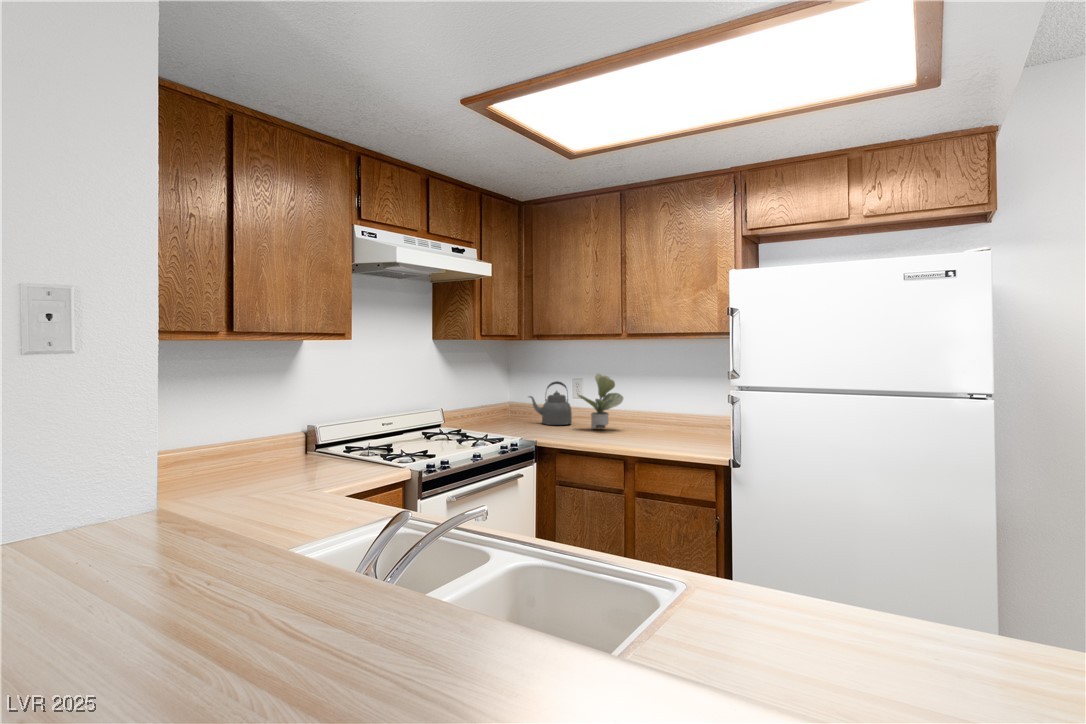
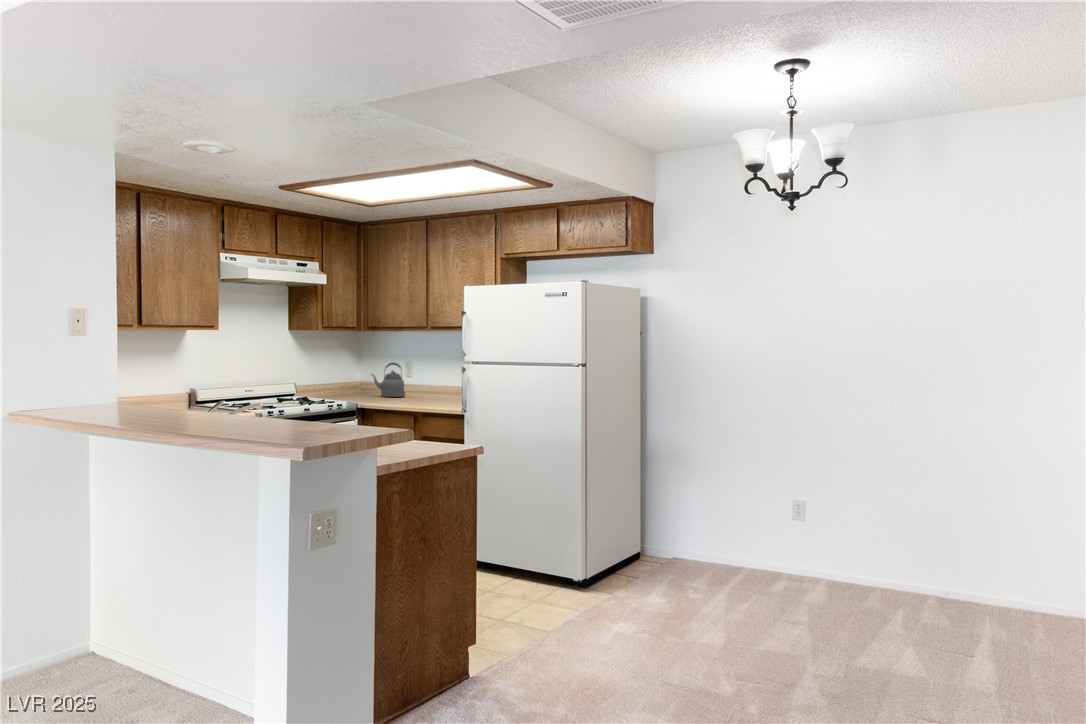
potted plant: present [578,374,623,429] -> none [403,356,440,400]

